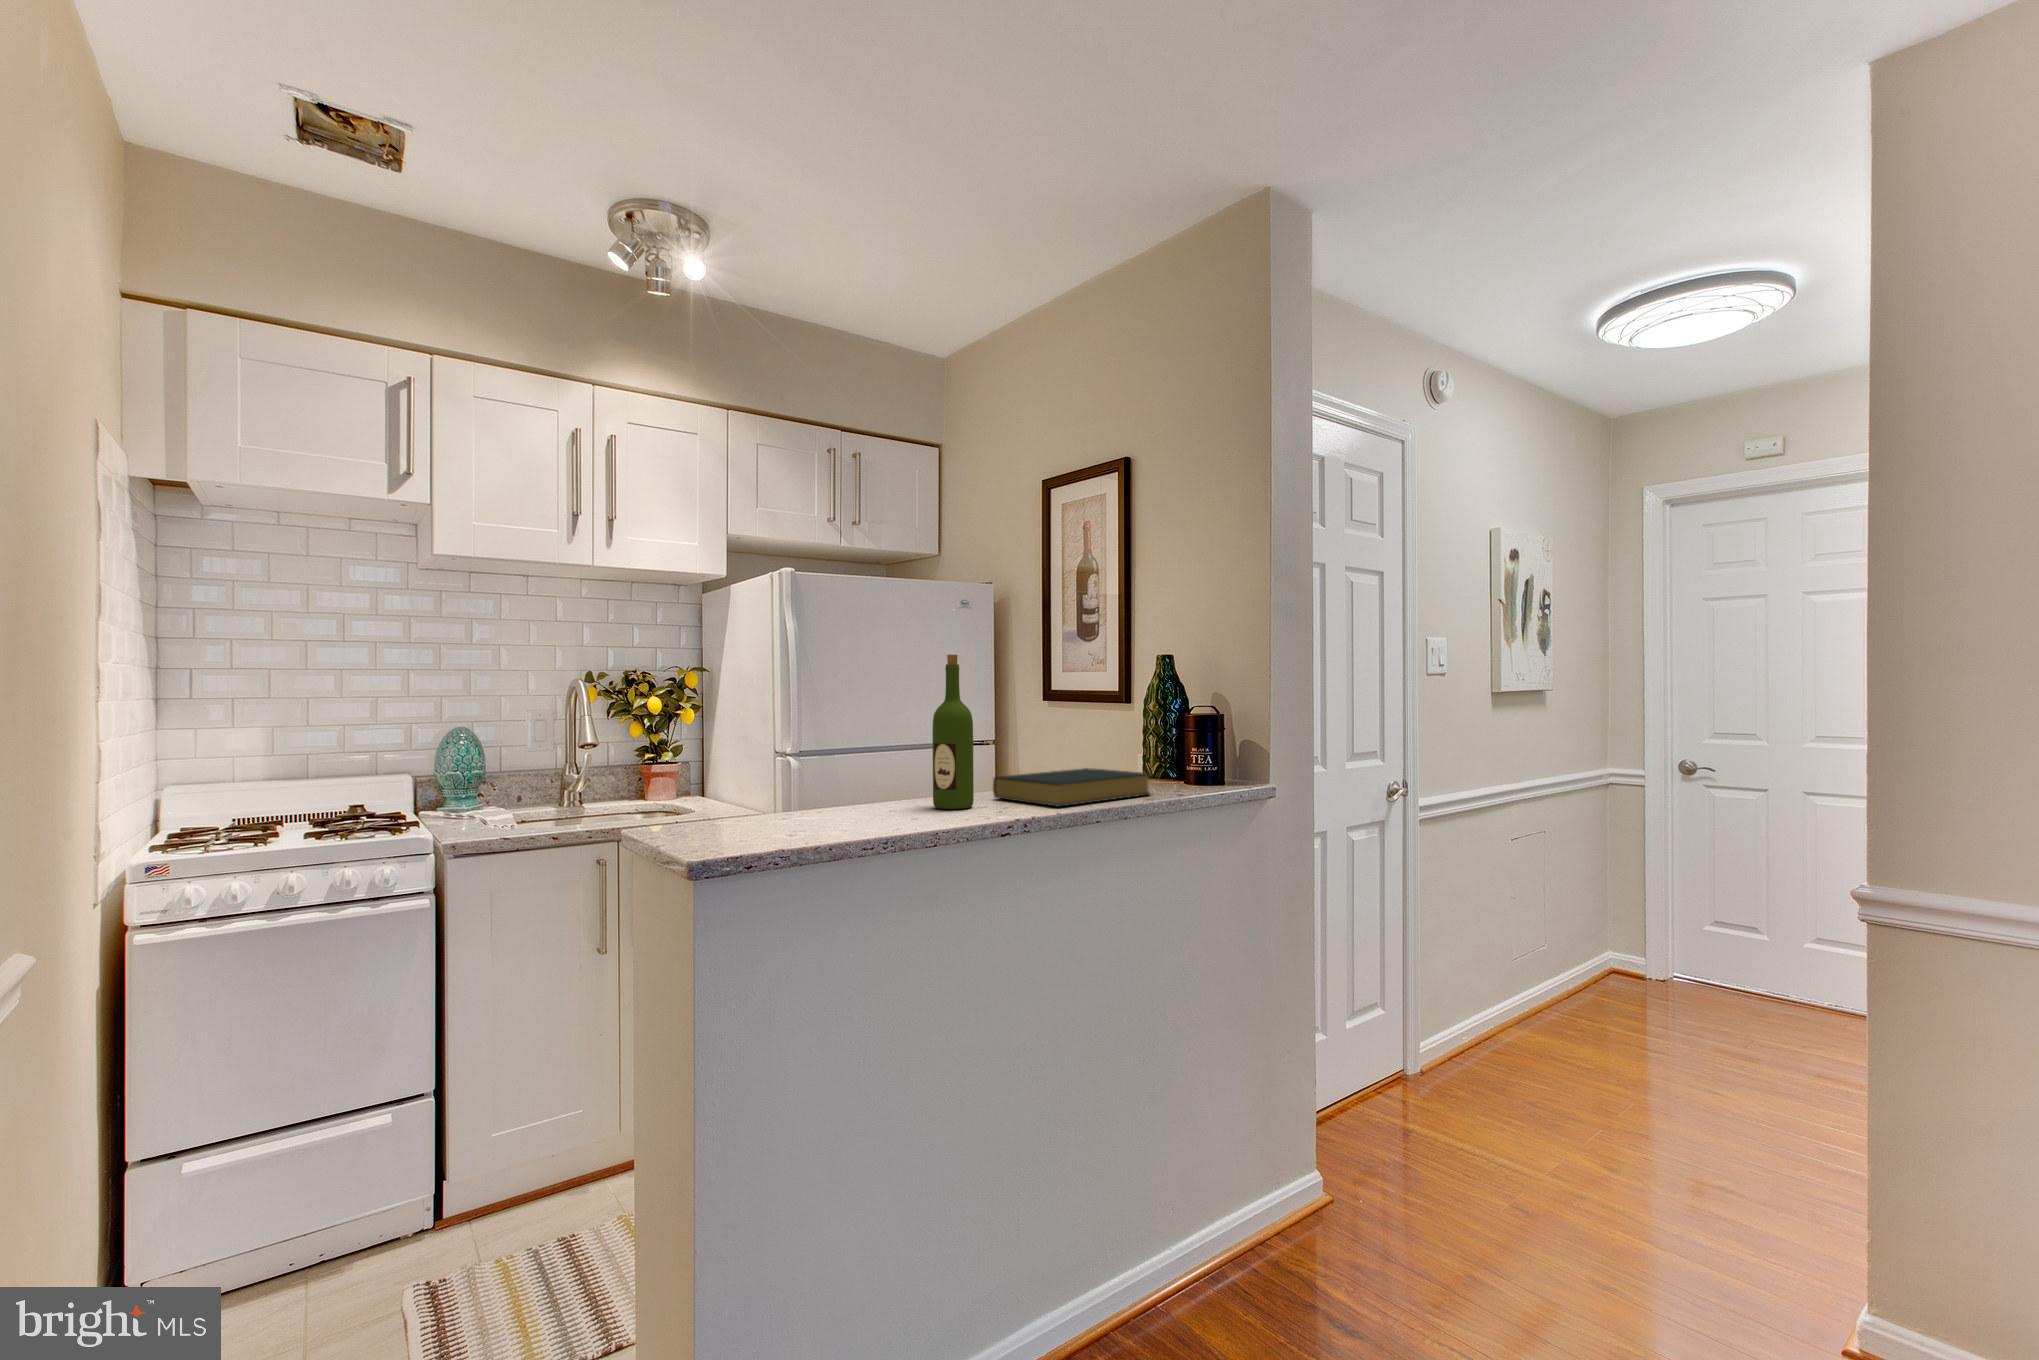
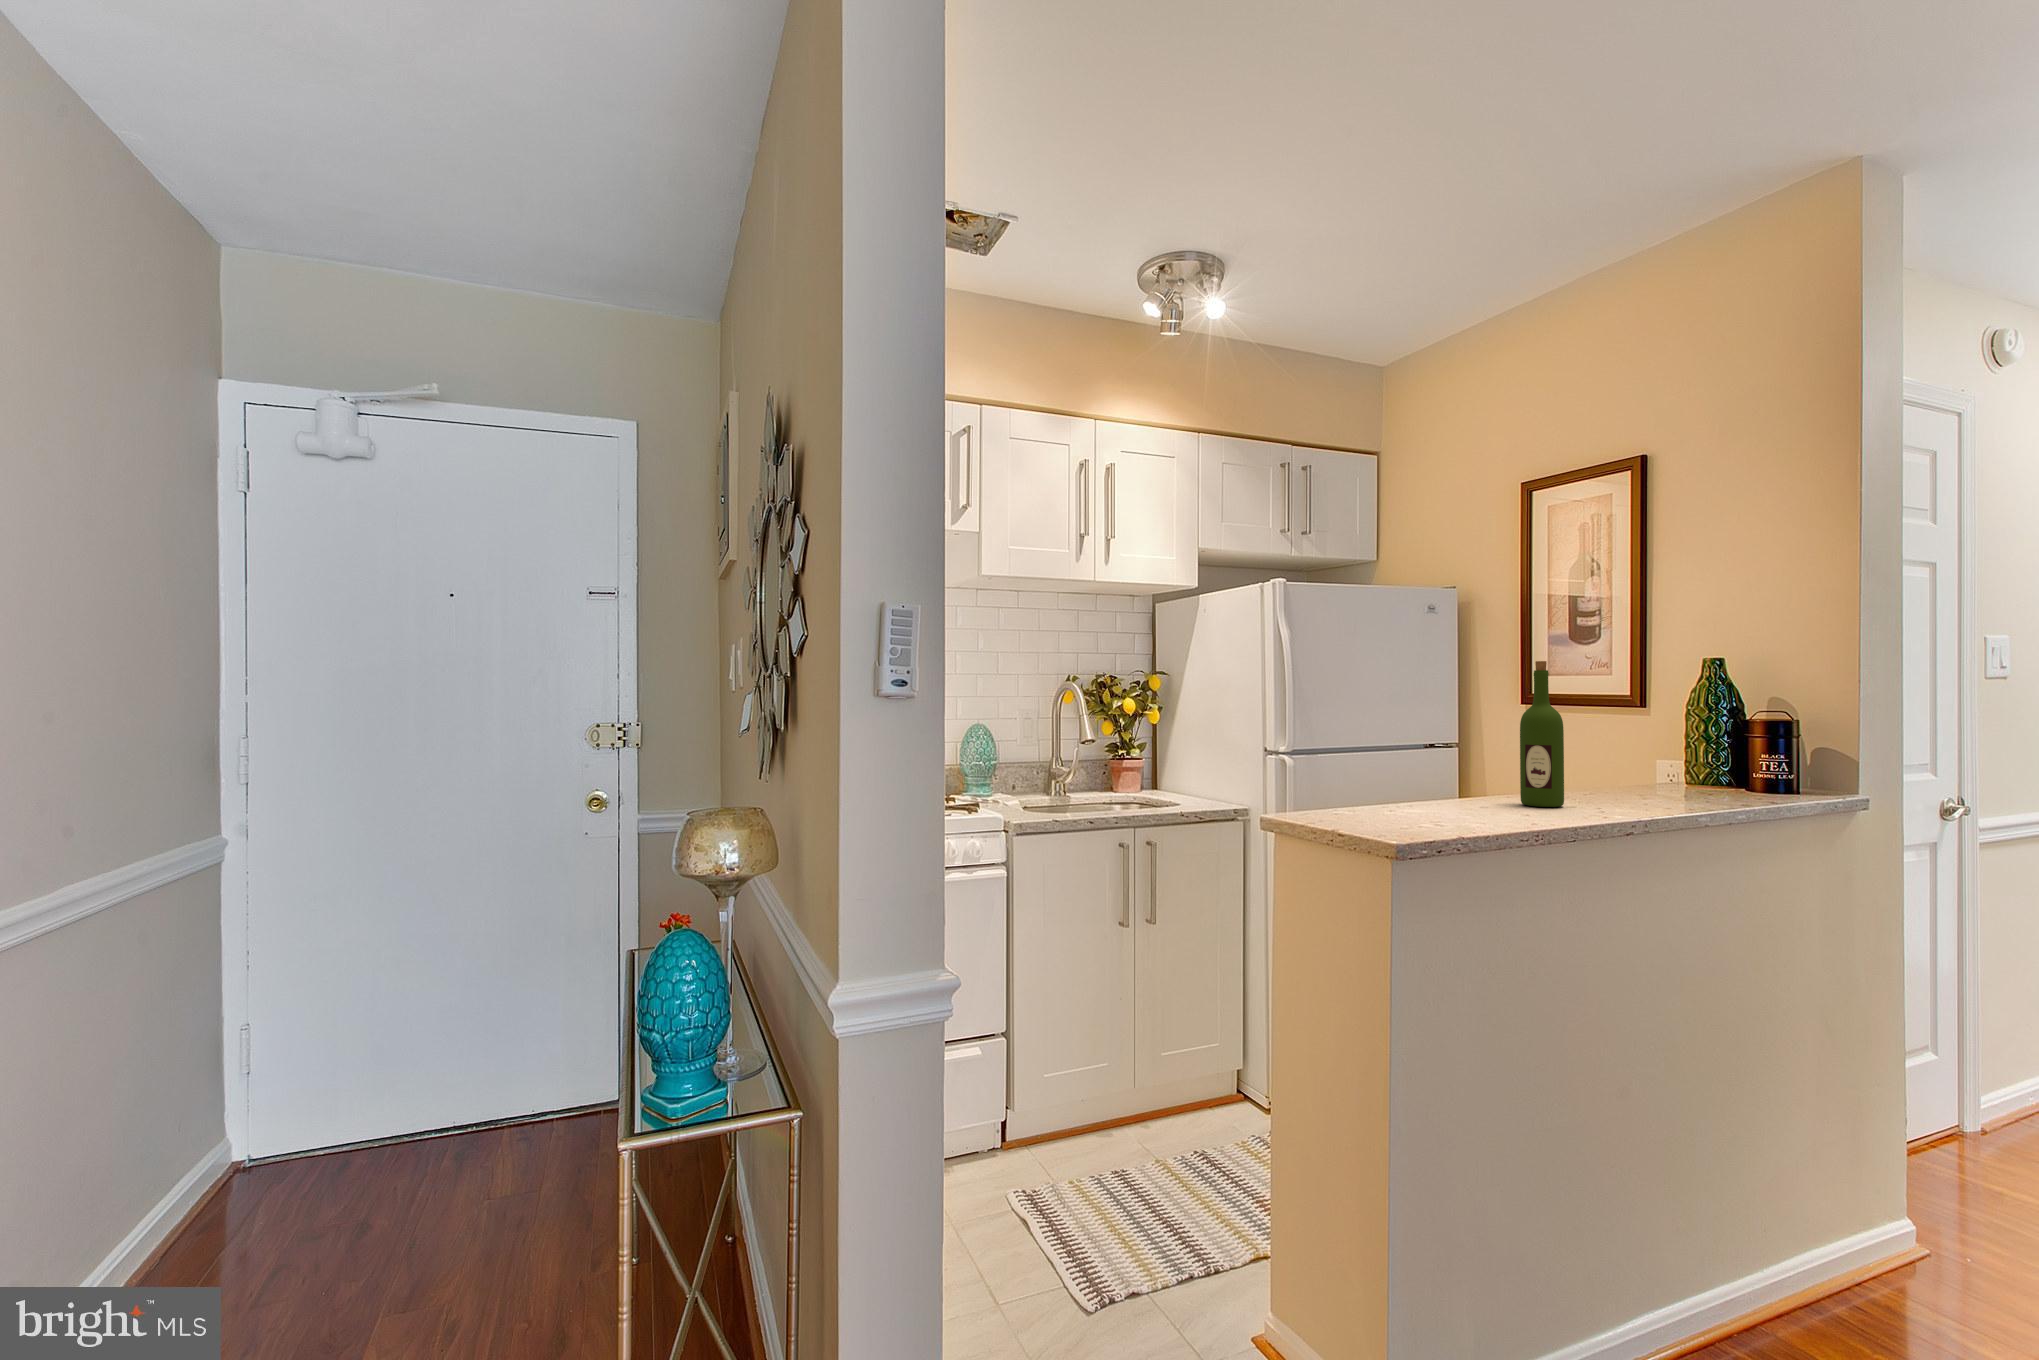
hardback book: present [993,768,1151,807] -> none [1564,773,1738,808]

